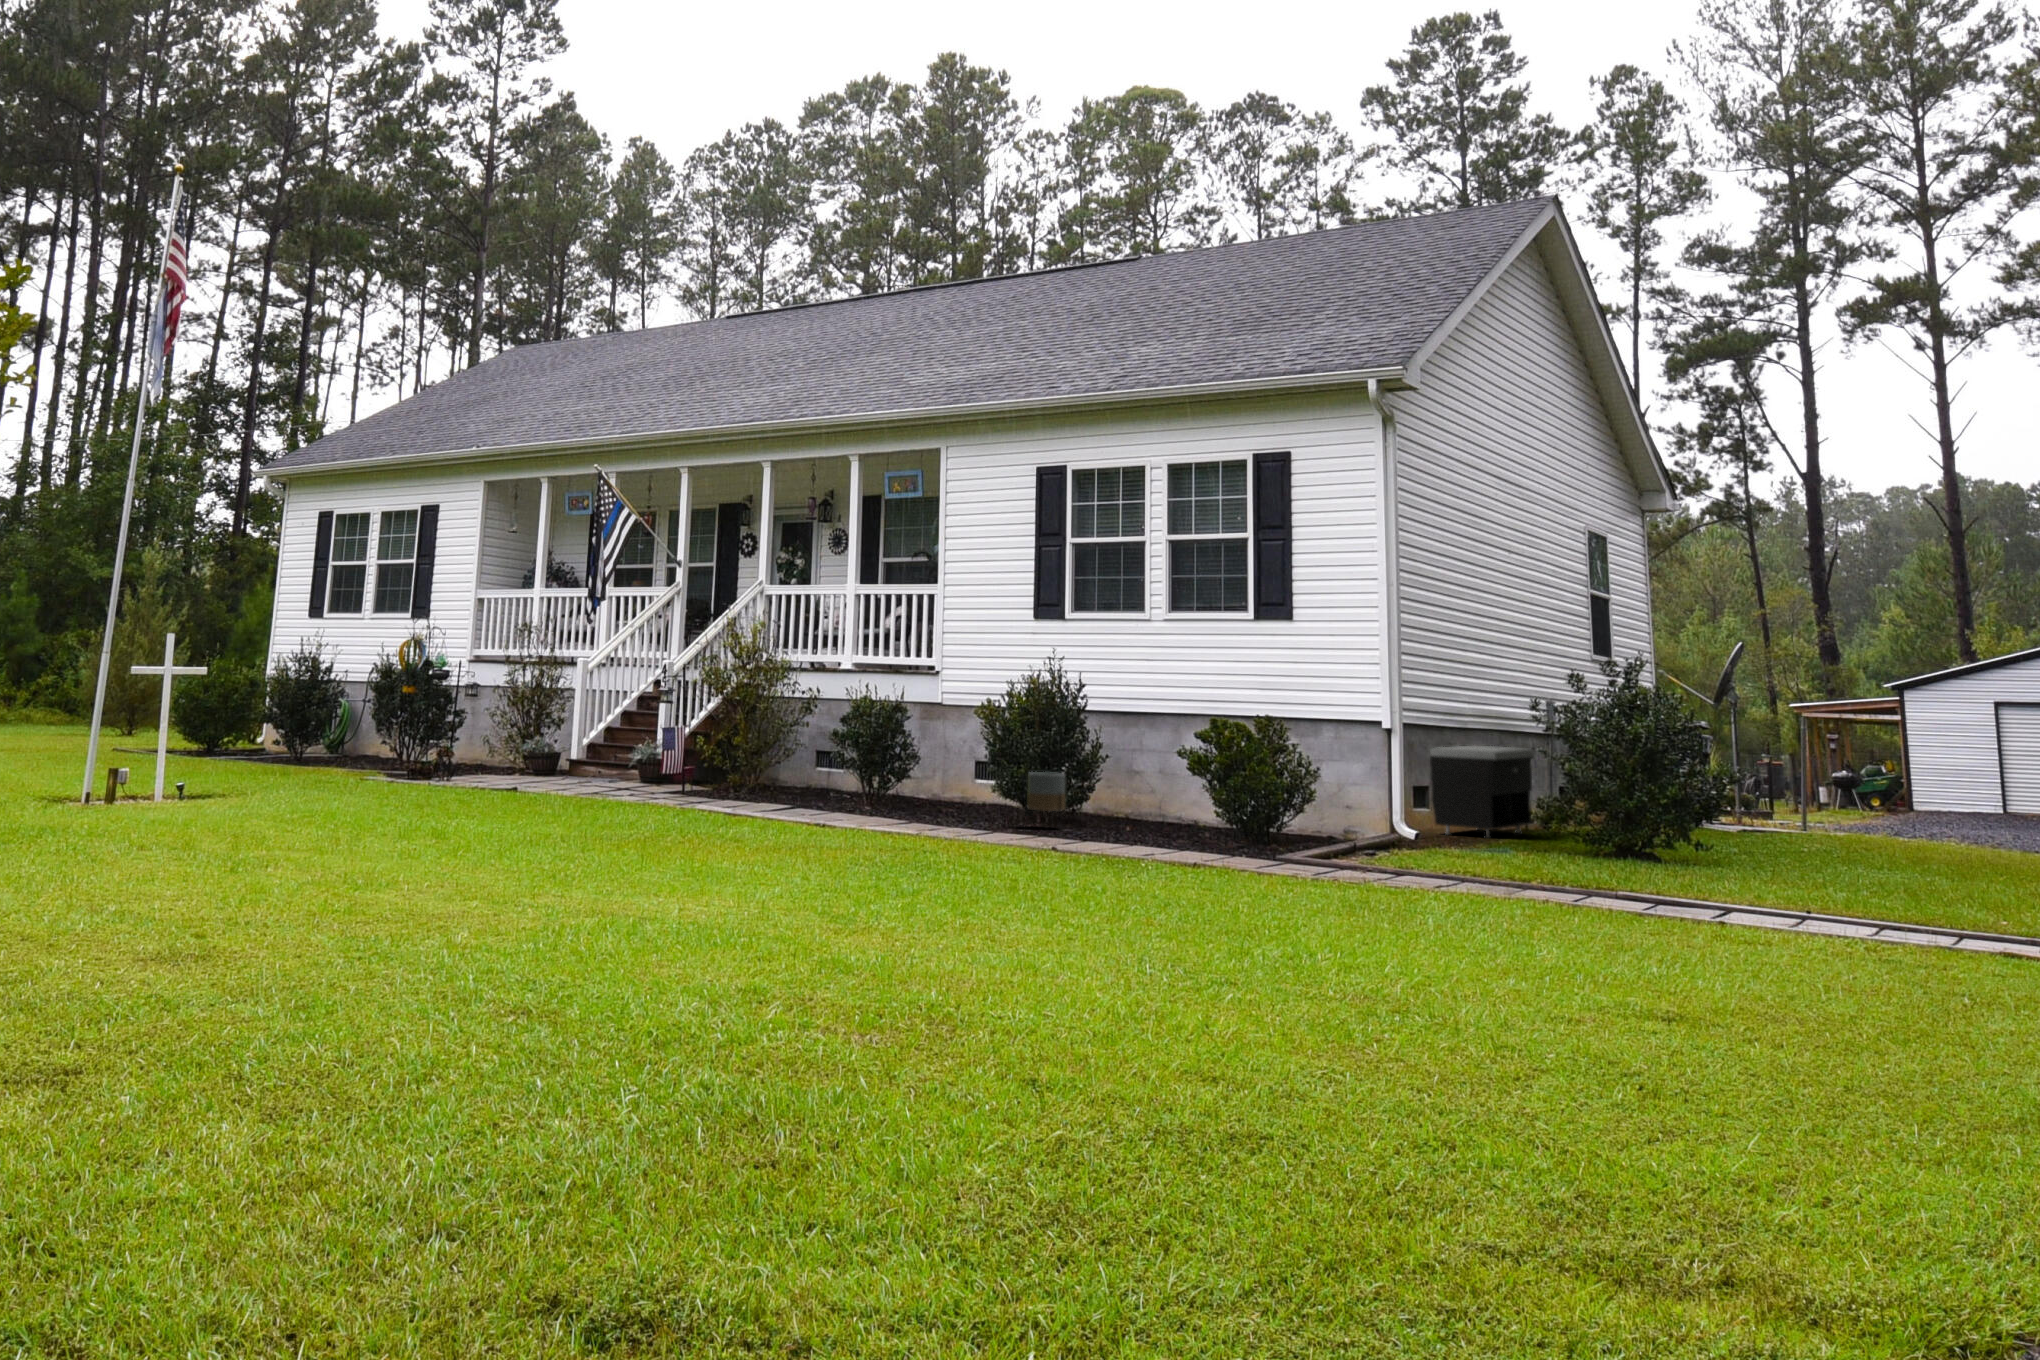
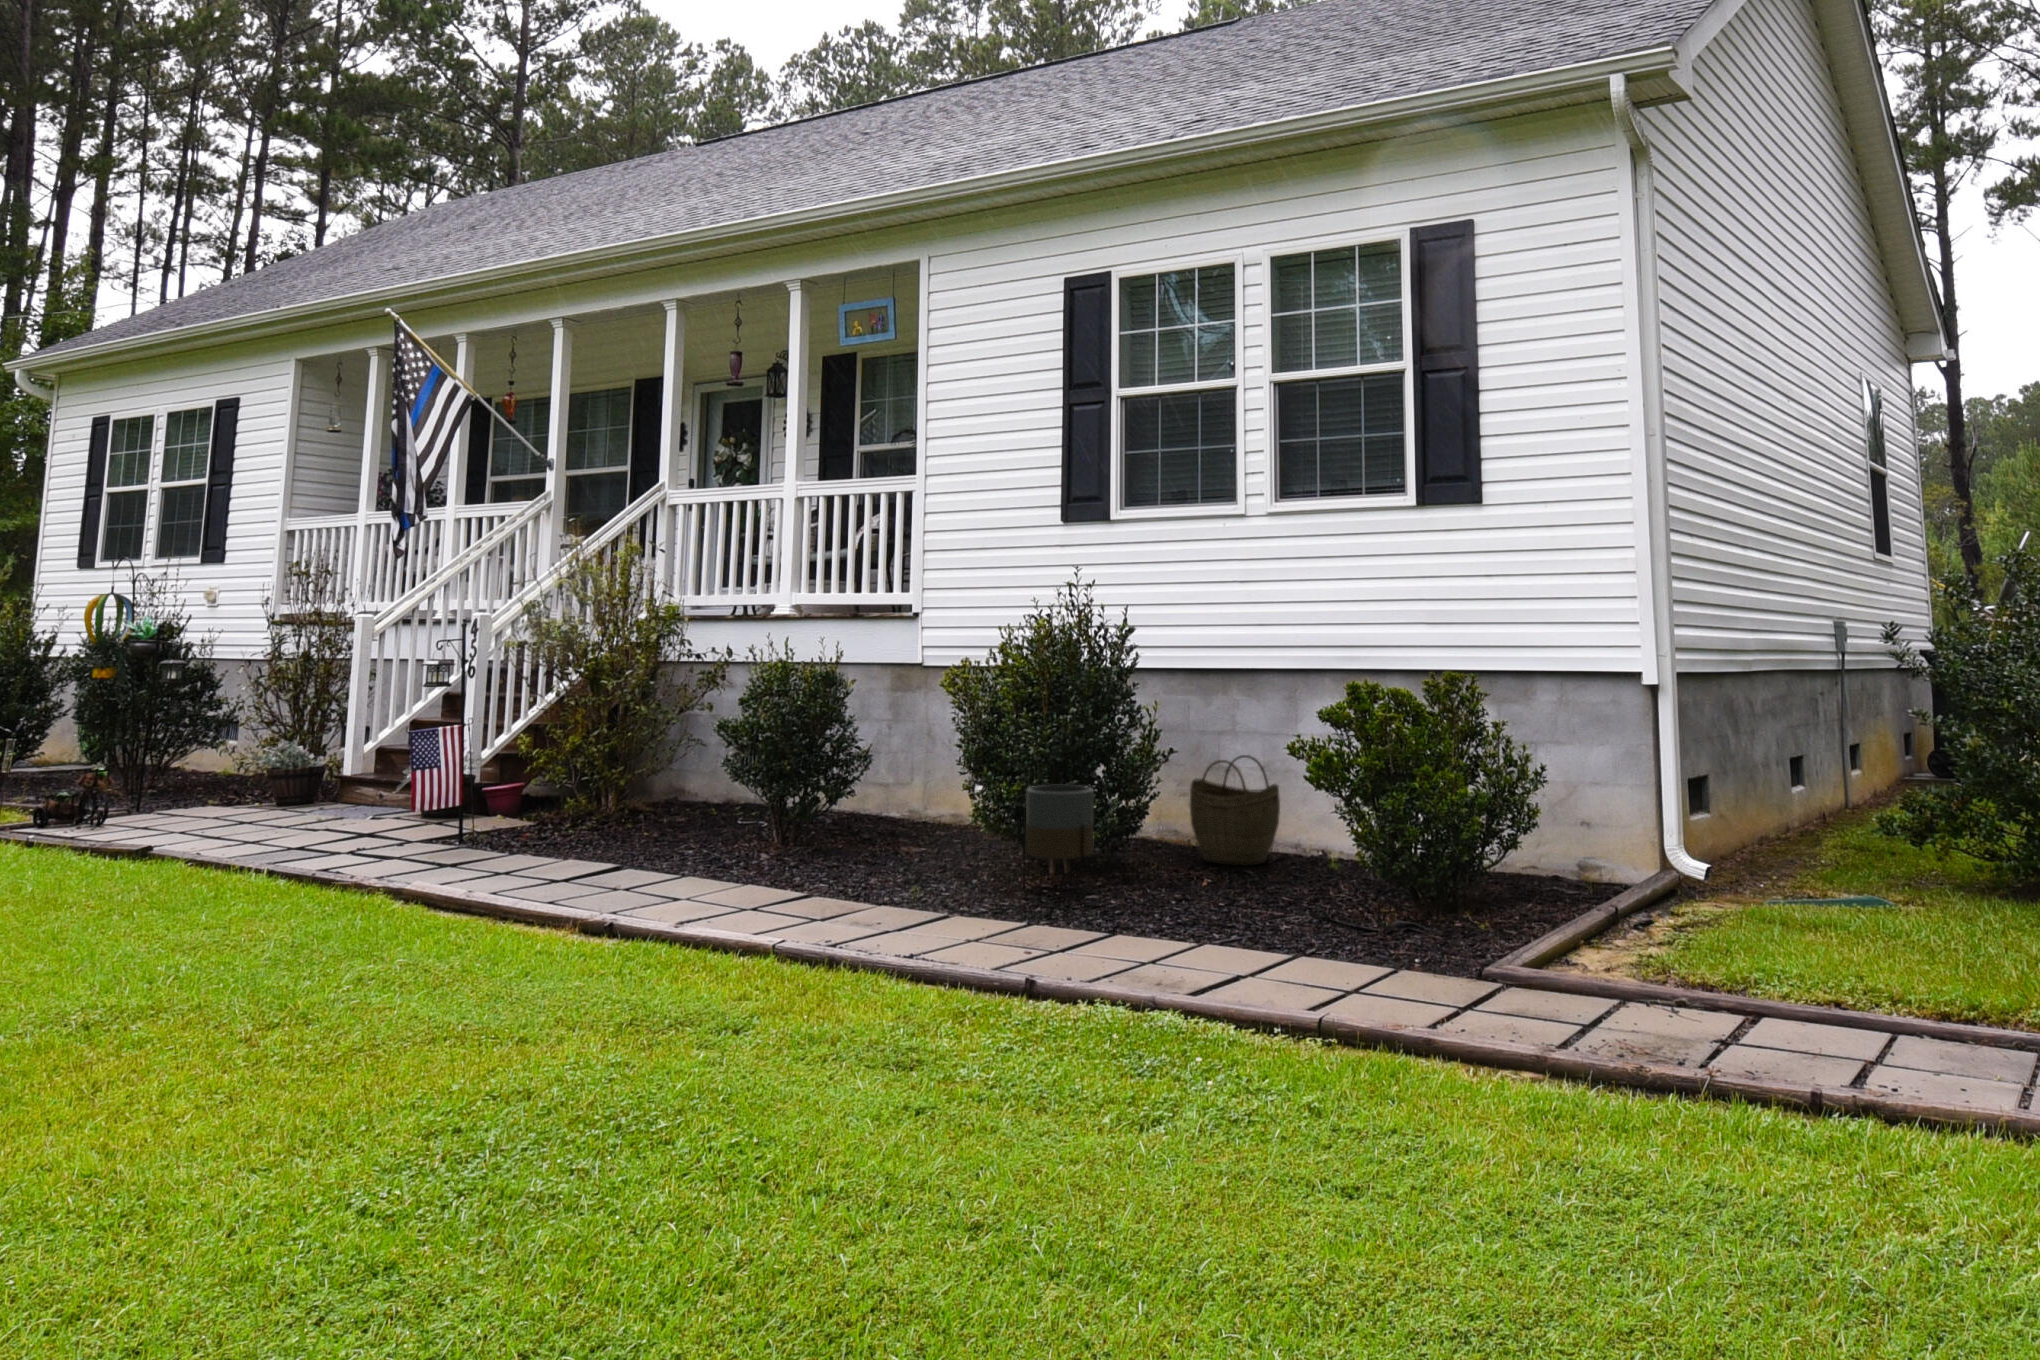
storage bench: present [1430,745,1534,838] -> none [1709,707,1864,872]
woven basket: none [1117,763,1171,826] -> present [1190,755,1280,866]

